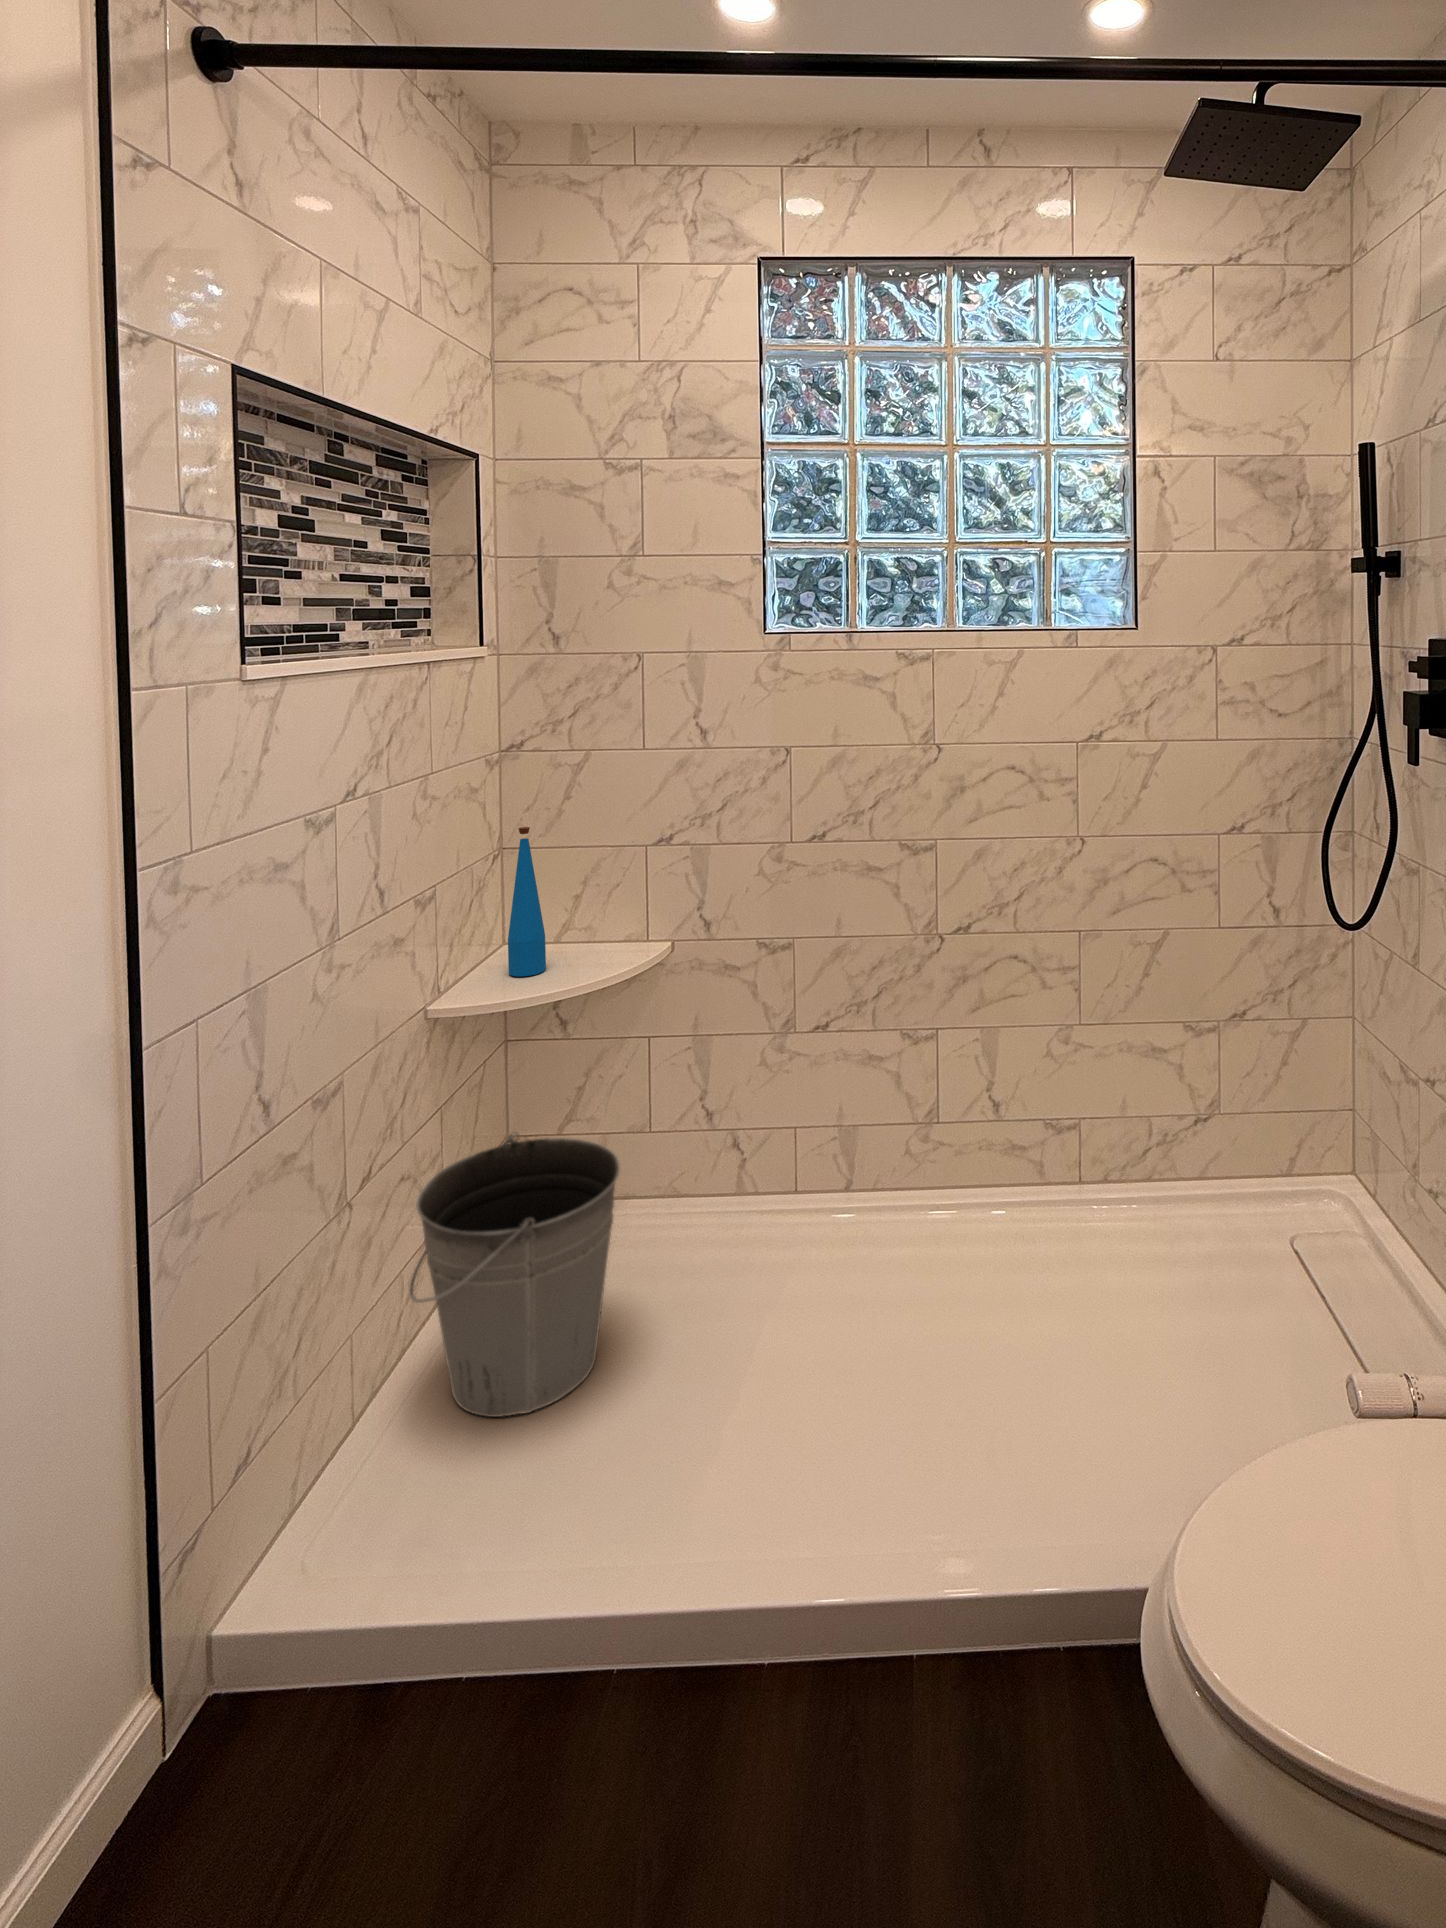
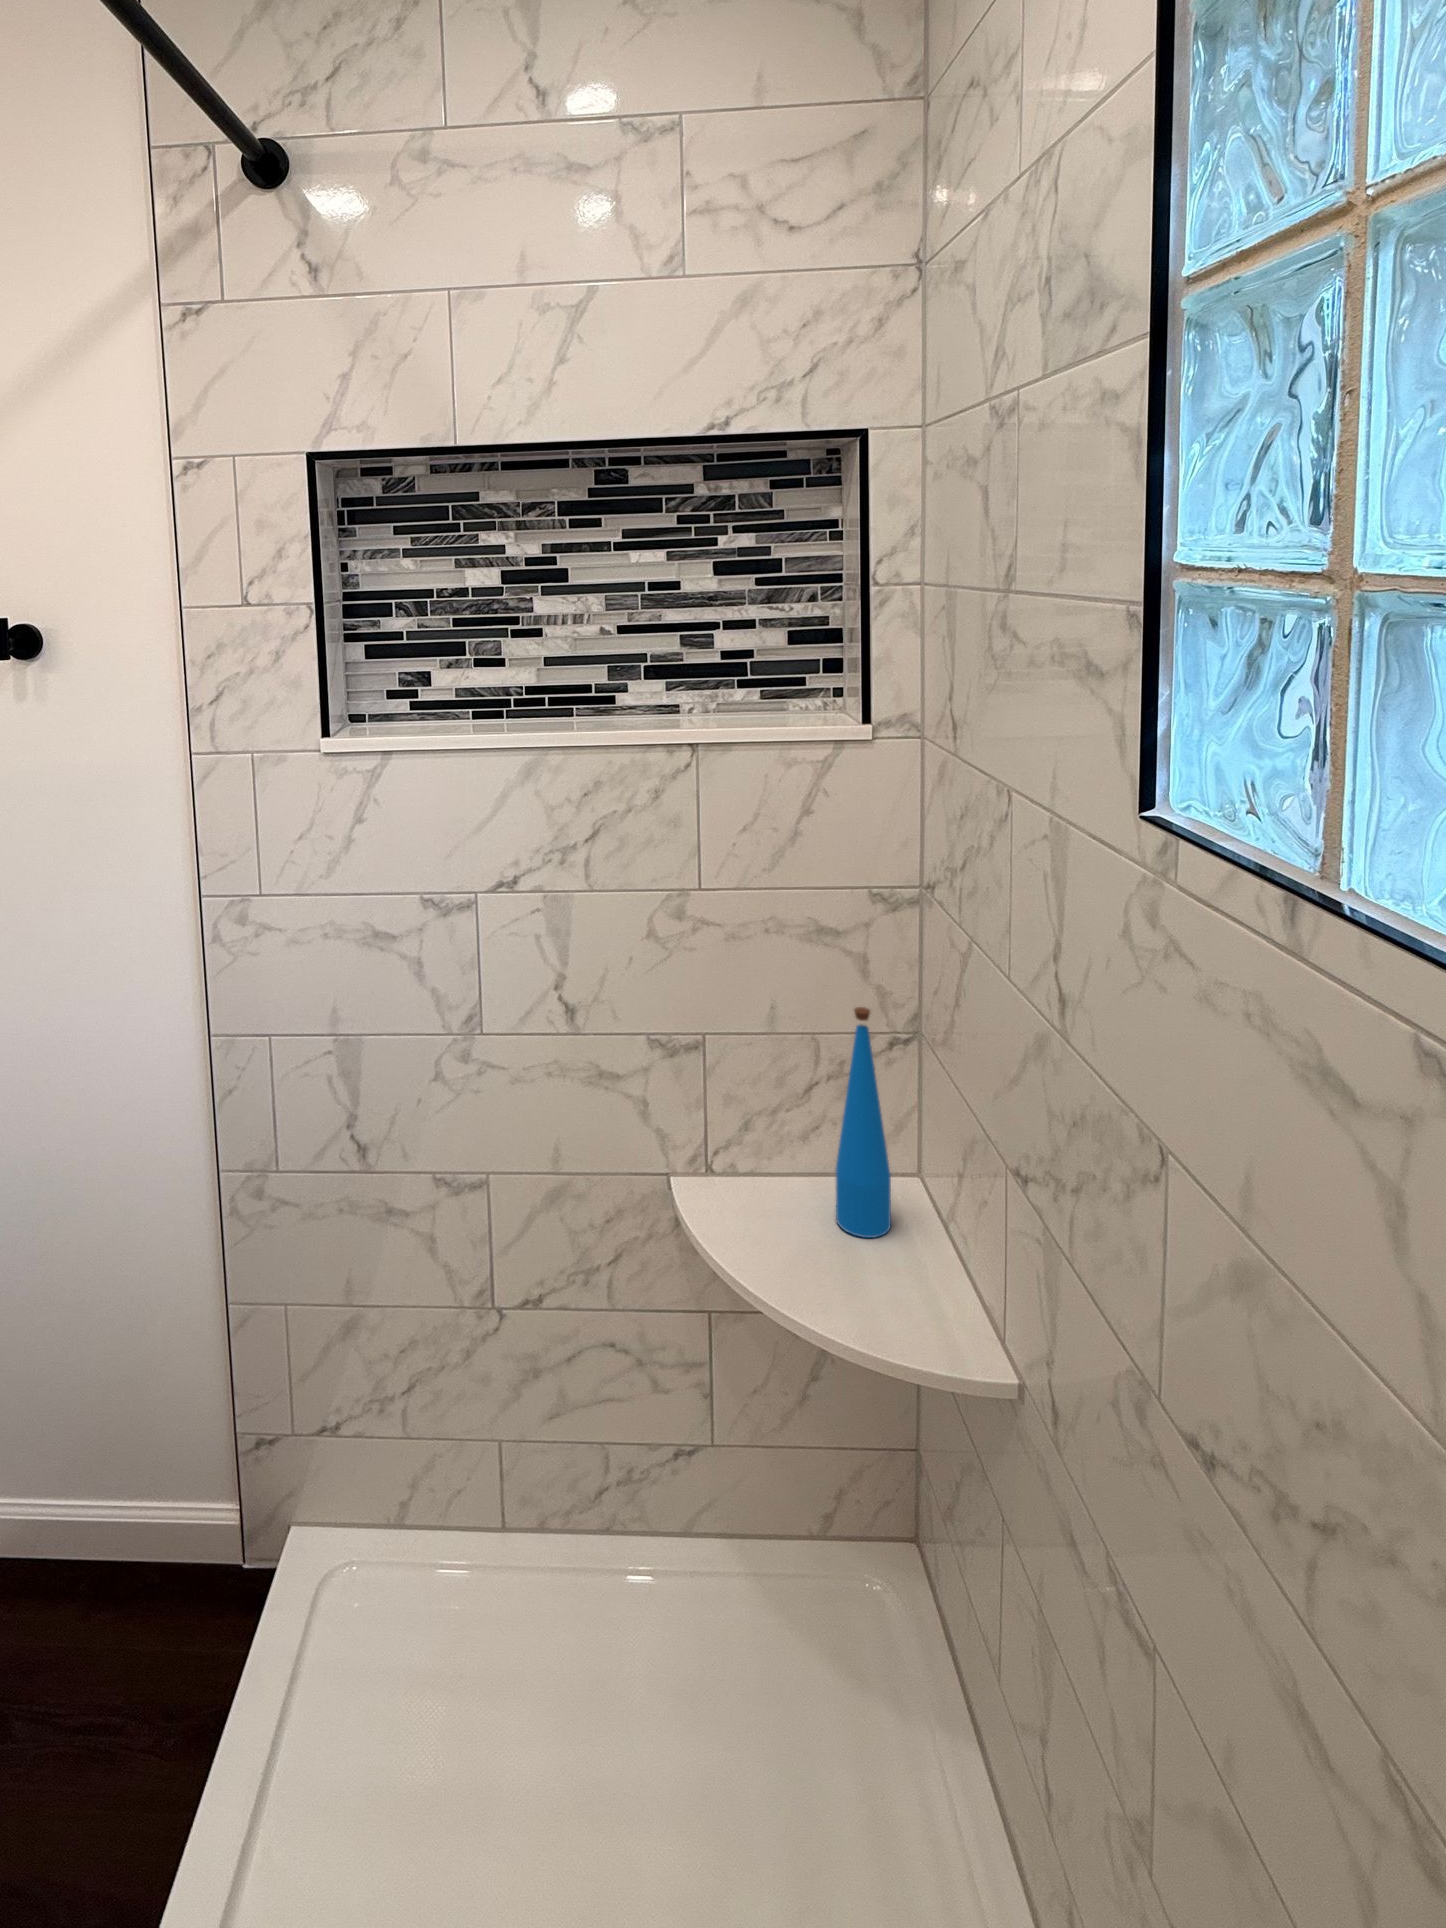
bucket: present [409,1133,620,1417] -> none [432,1367,695,1791]

